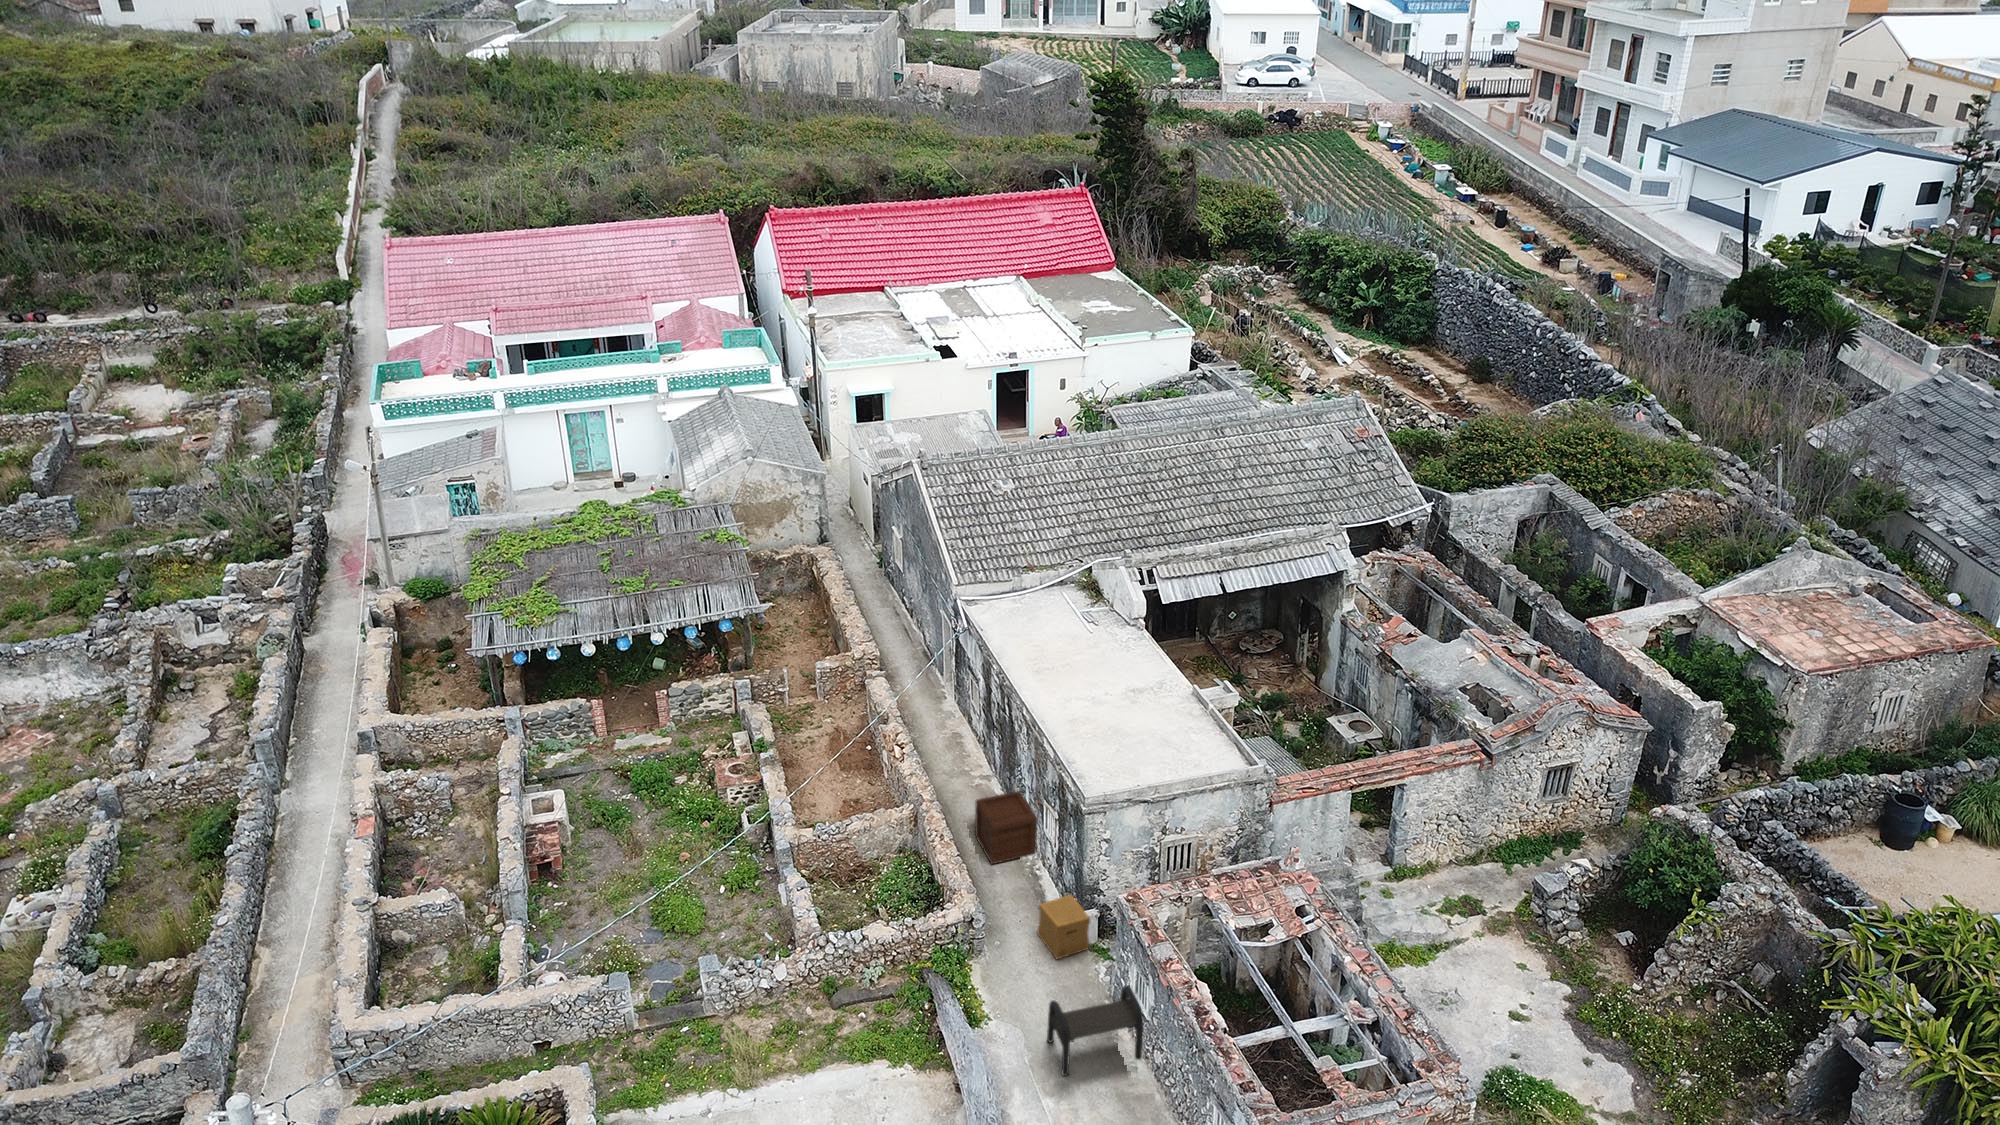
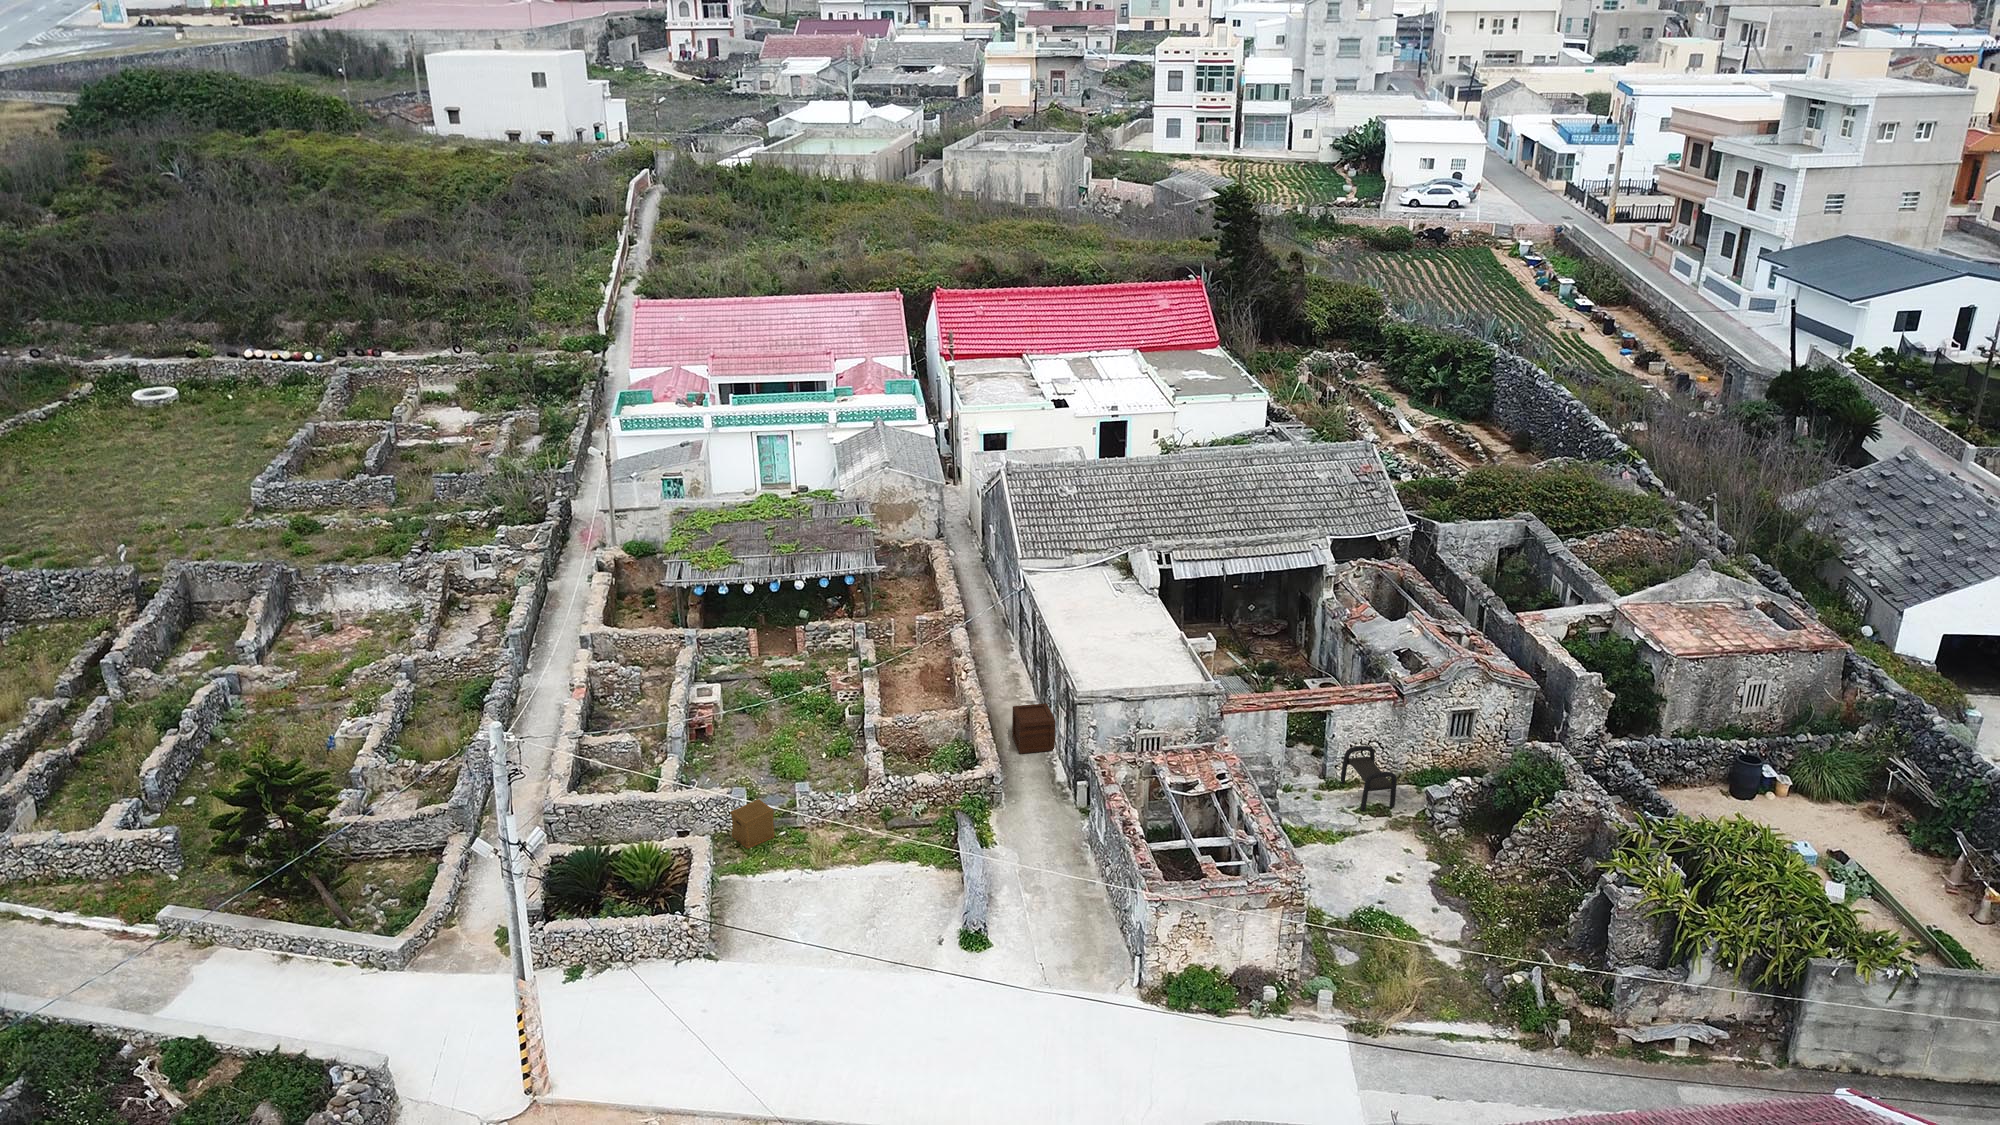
cardboard box: present [1038,895,1090,959] -> present [730,799,775,849]
bench: present [1047,985,1144,1076] -> present [1340,746,1397,811]

